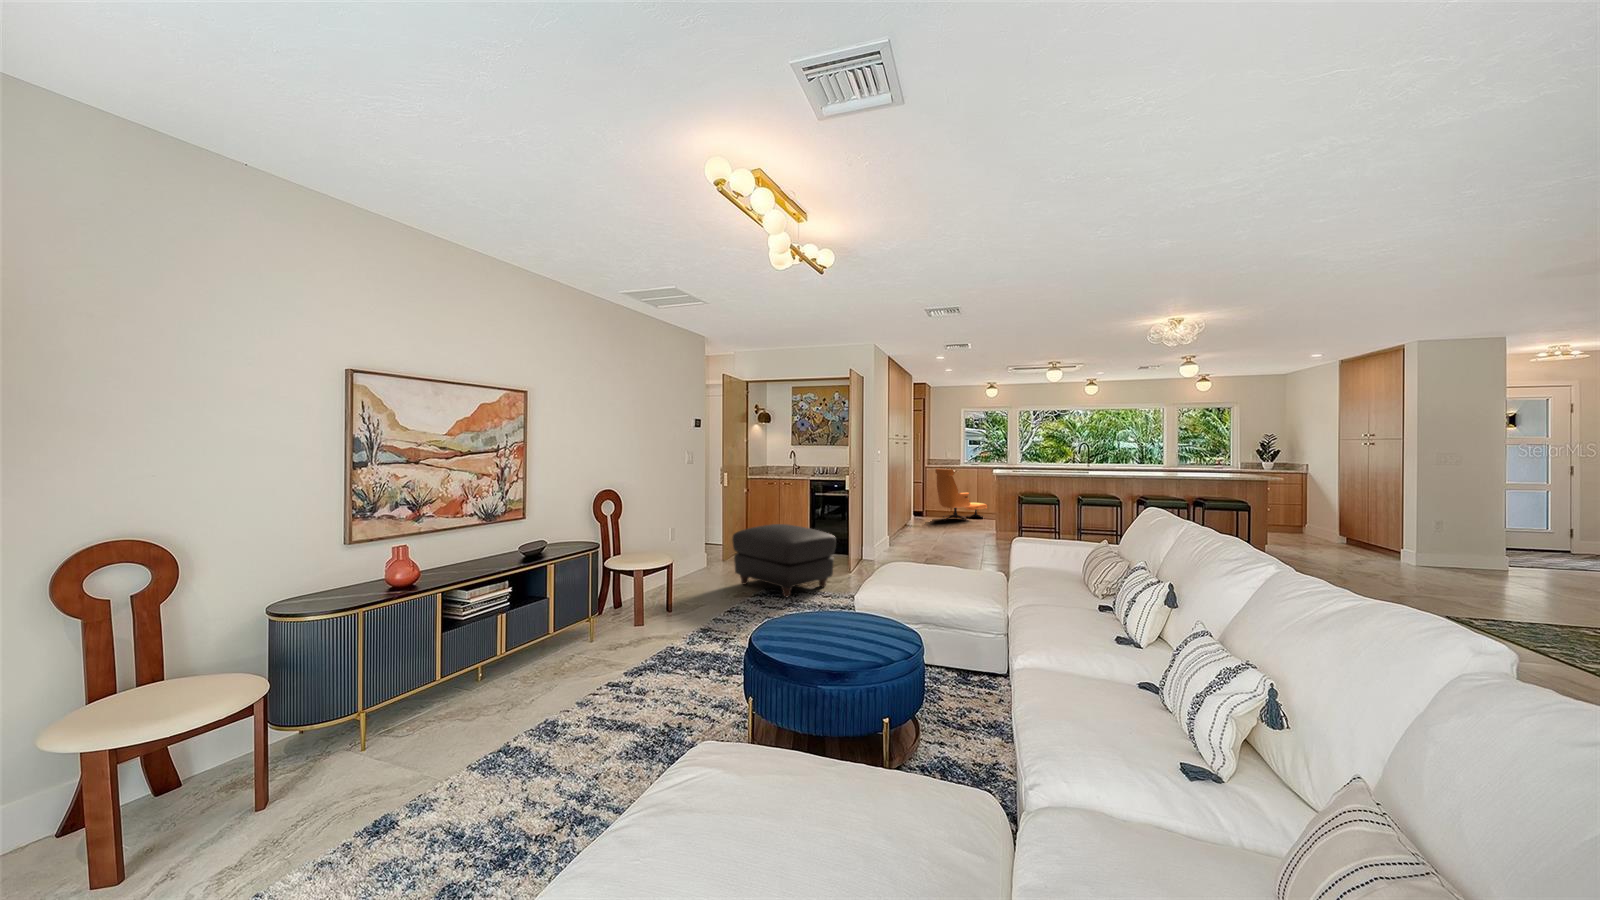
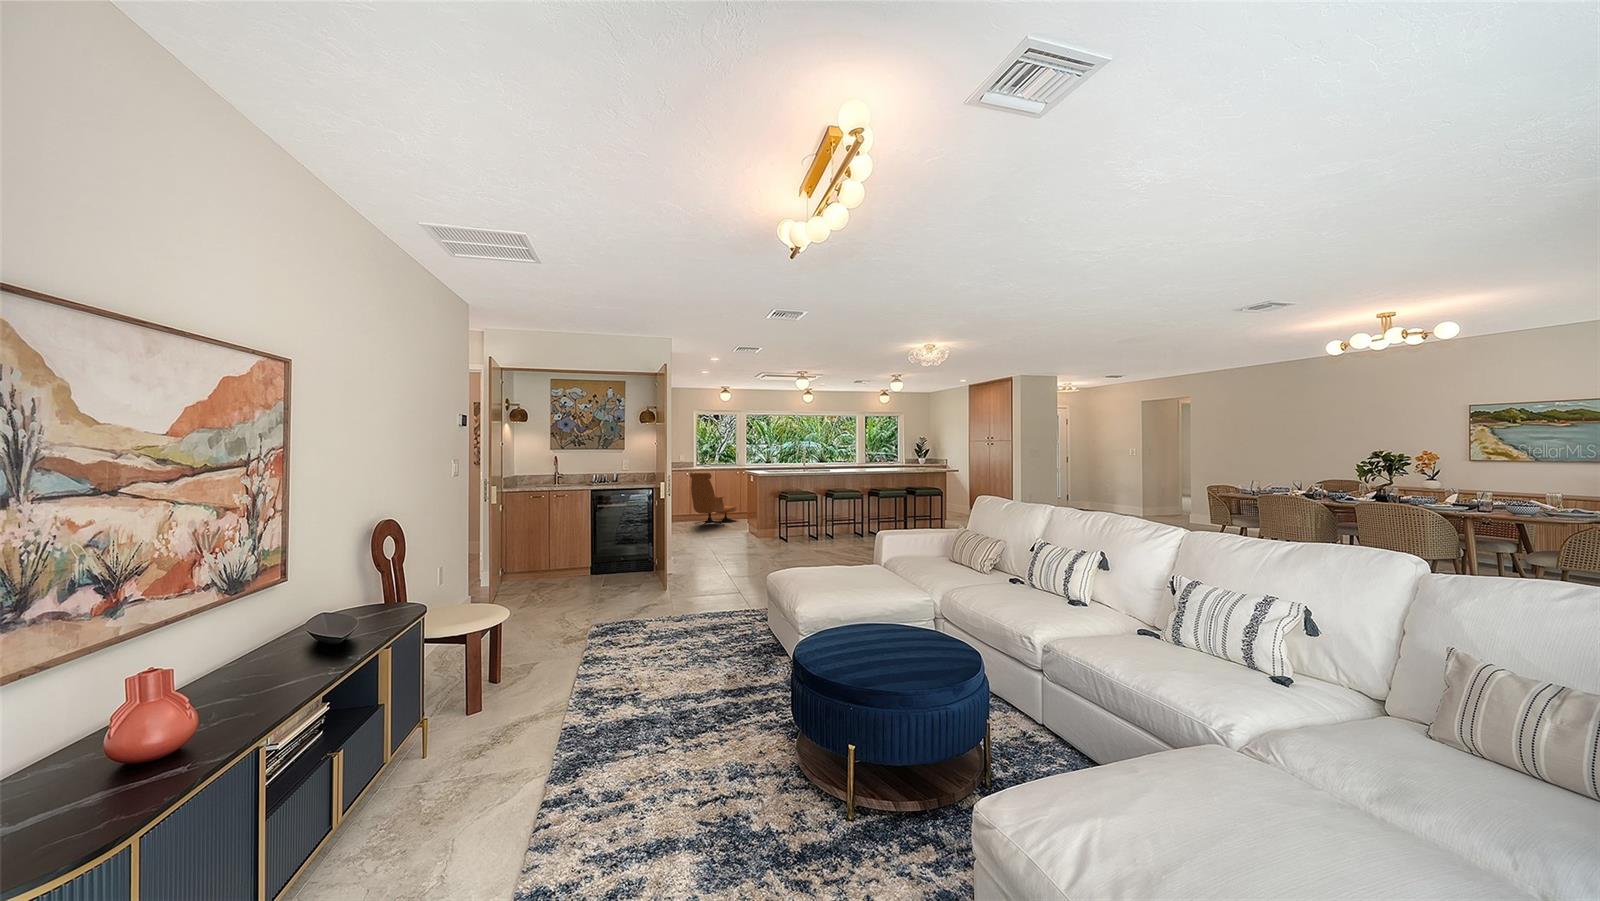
ottoman: present [732,524,836,597] -> none [549,547,682,635]

